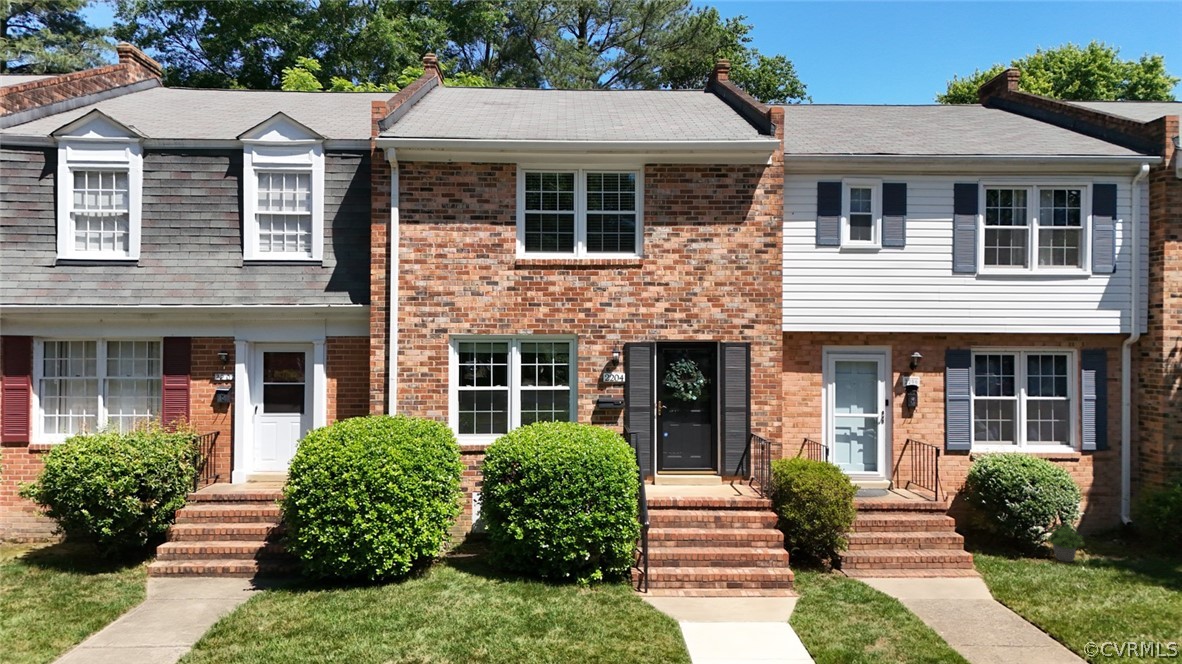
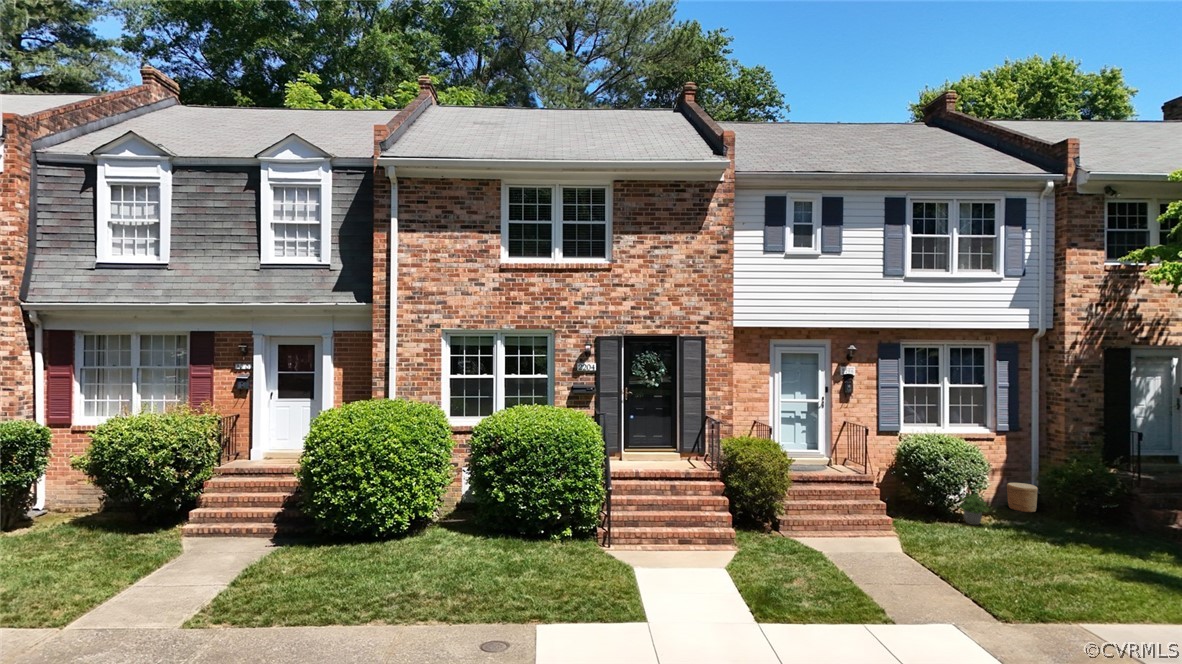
woven basket: none [1095,510,1133,545] -> present [1007,483,1038,512]

